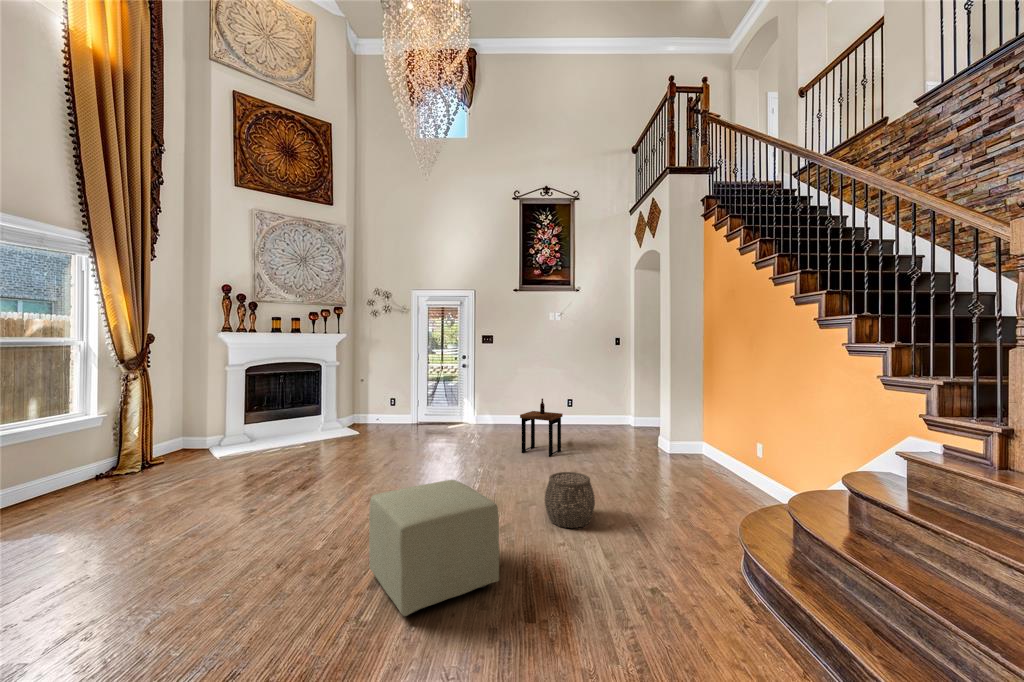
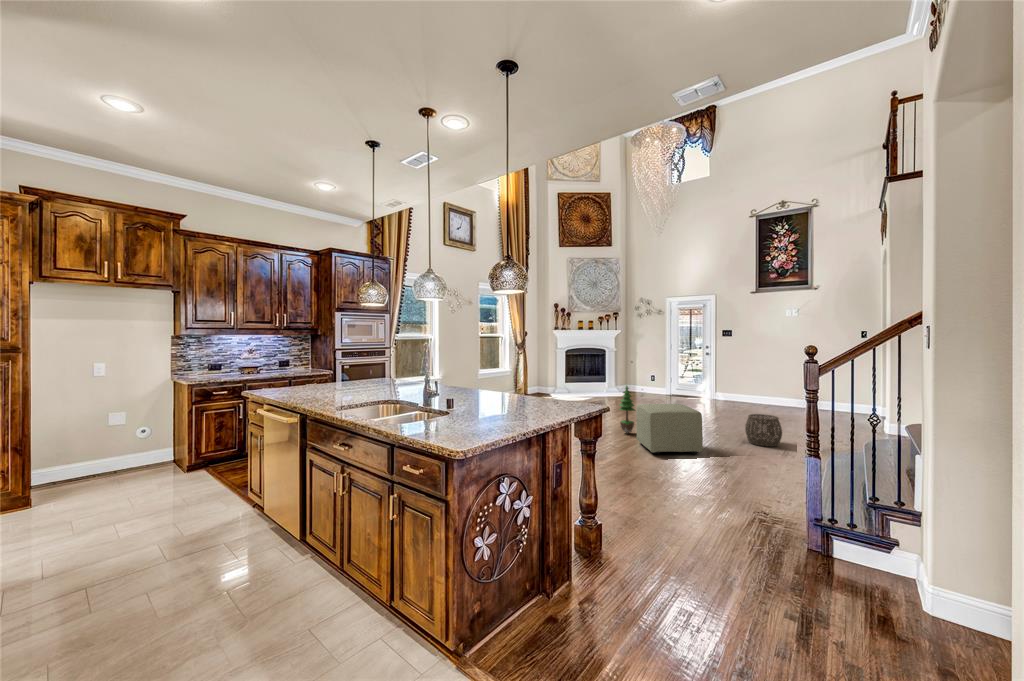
side table: present [520,399,563,457] -> none [747,375,786,418]
potted tree: none [332,446,369,543] -> present [619,386,635,433]

